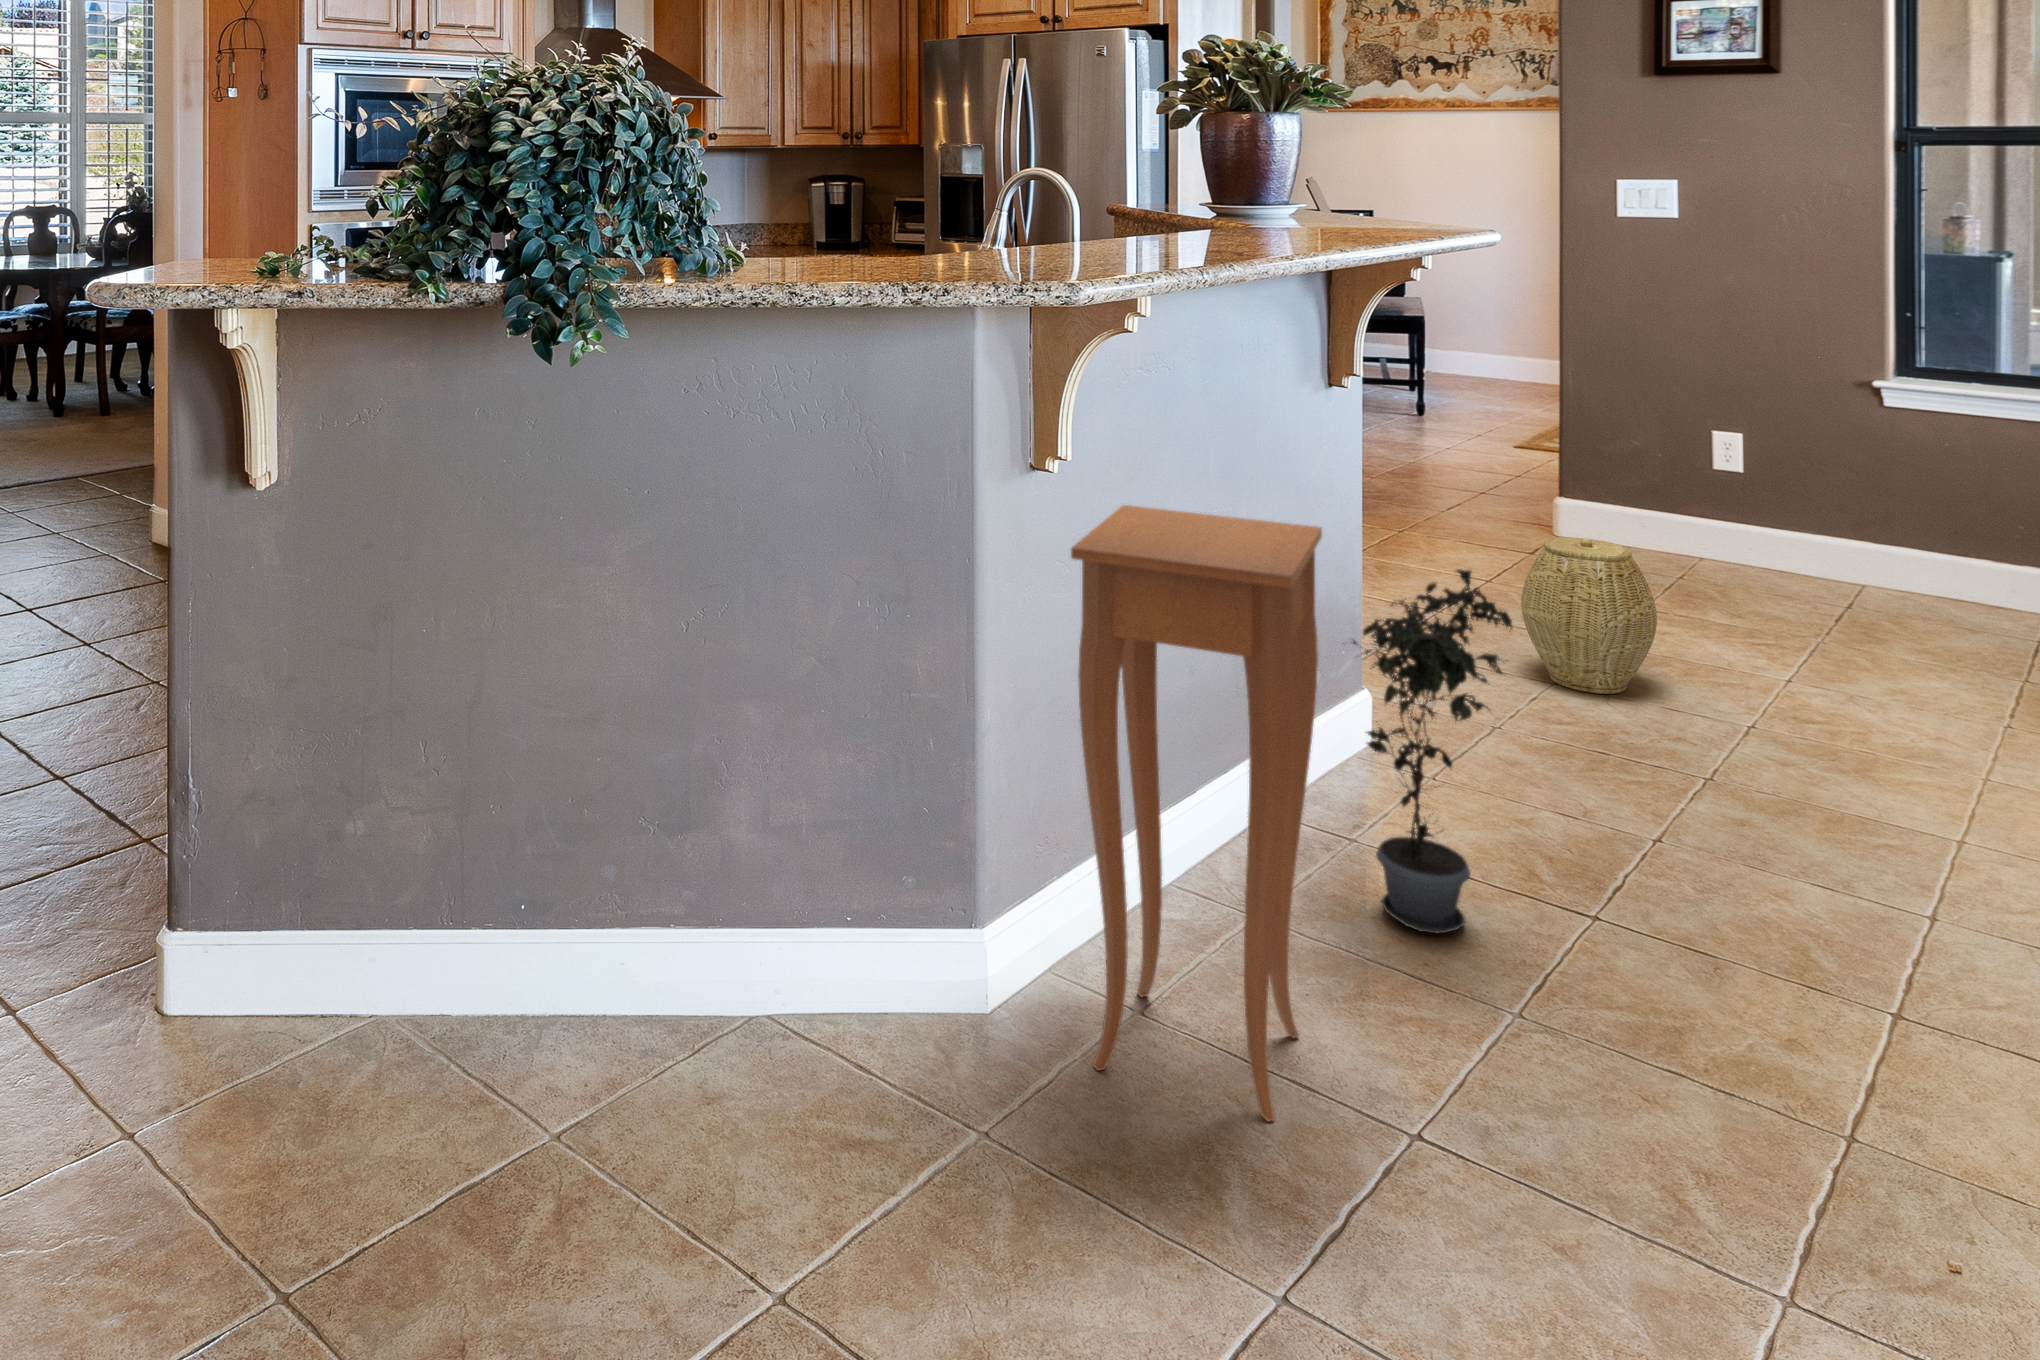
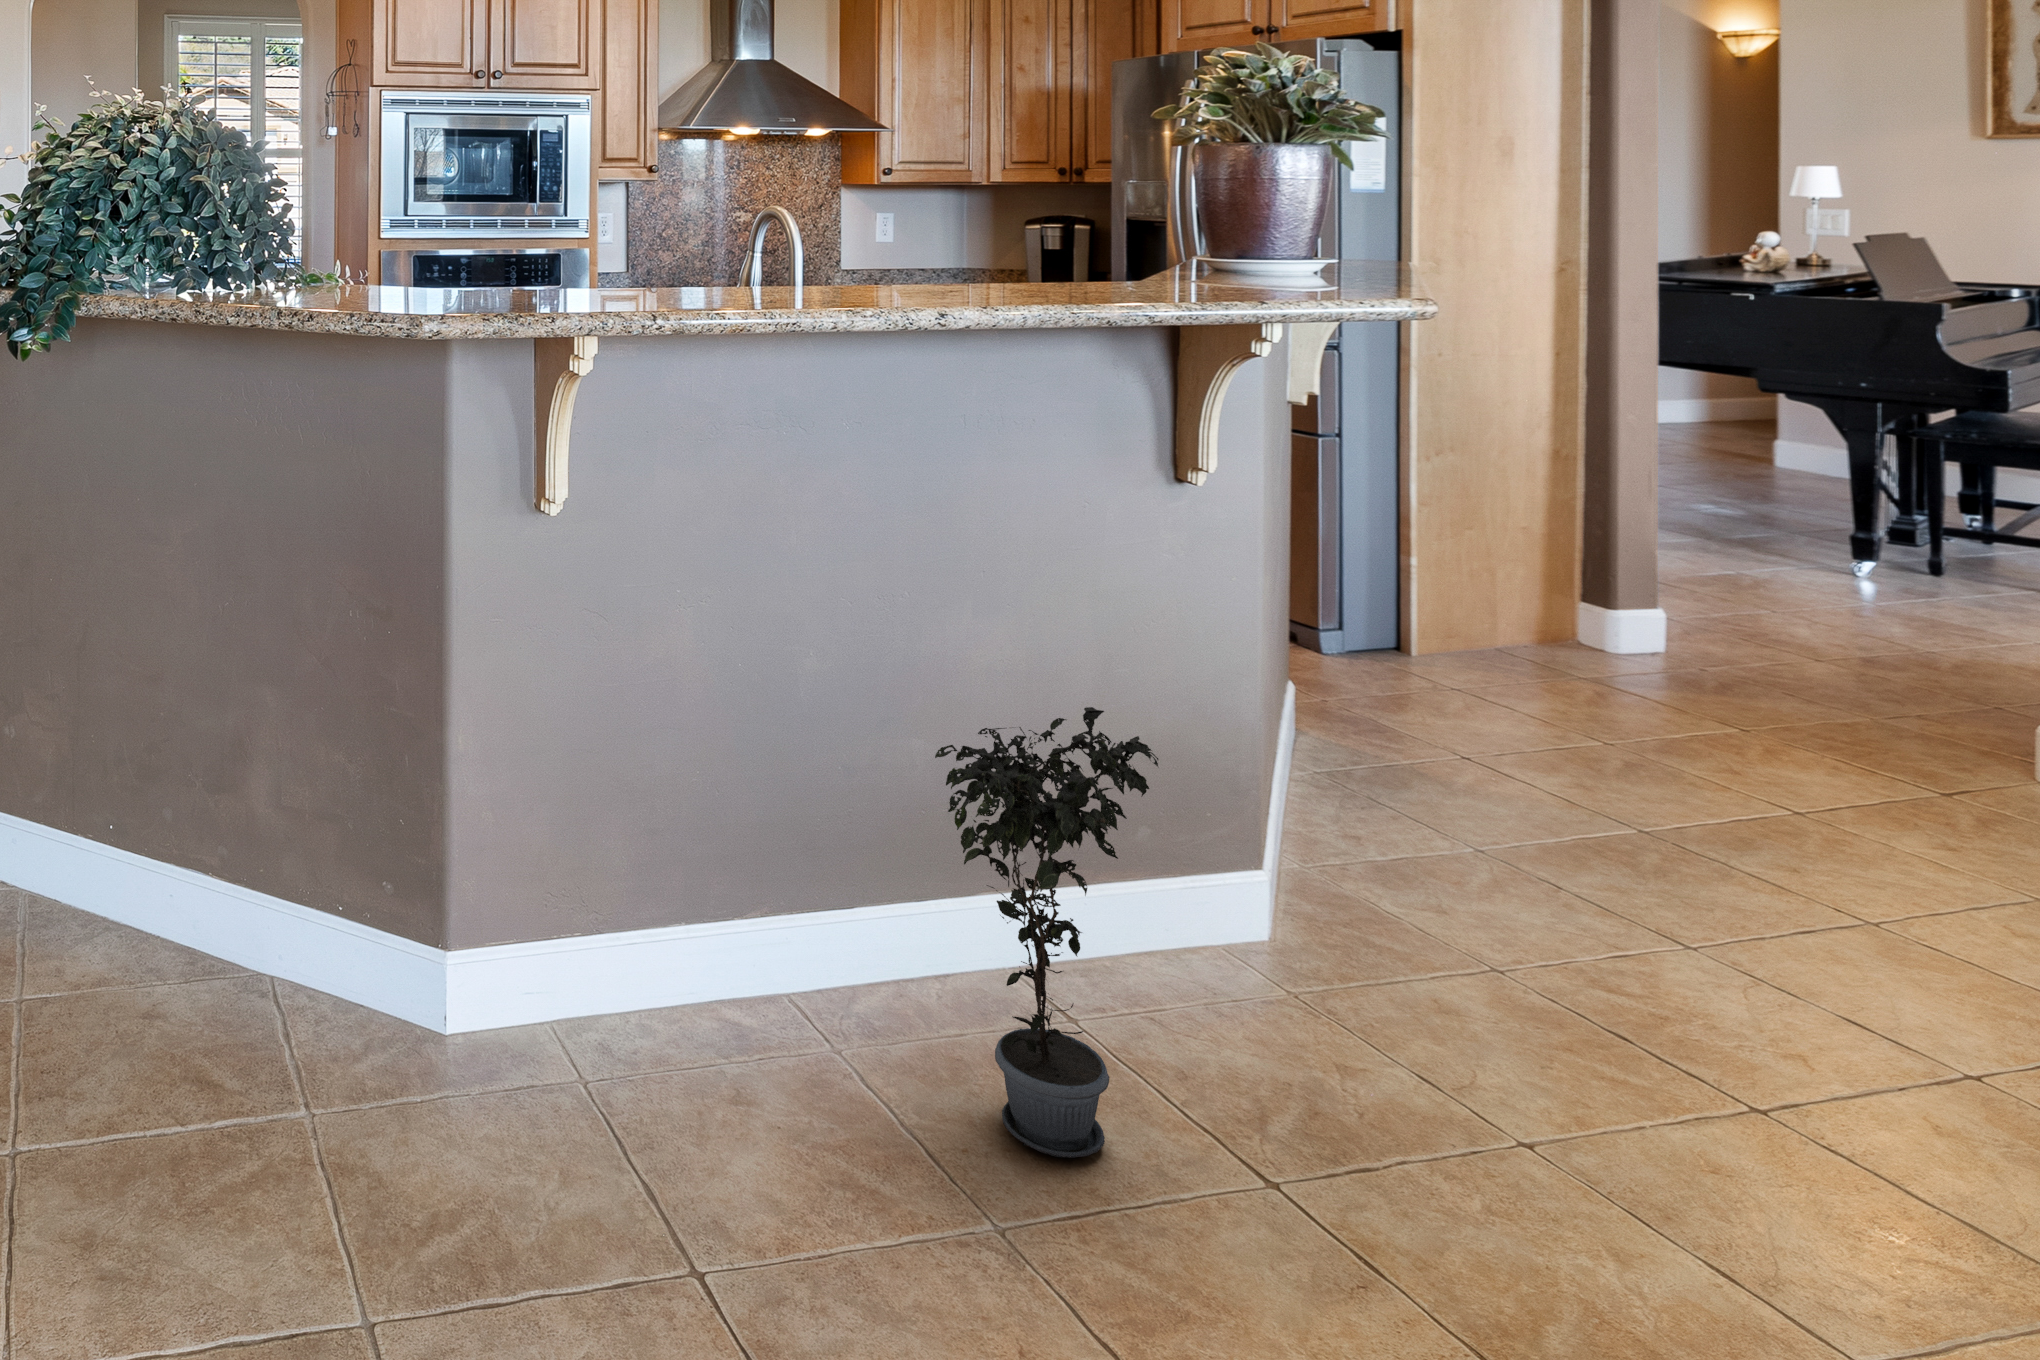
side table: present [1071,505,1322,1121] -> none [448,560,753,1233]
woven basket: present [1521,537,1657,694] -> none [1677,754,1913,1001]

